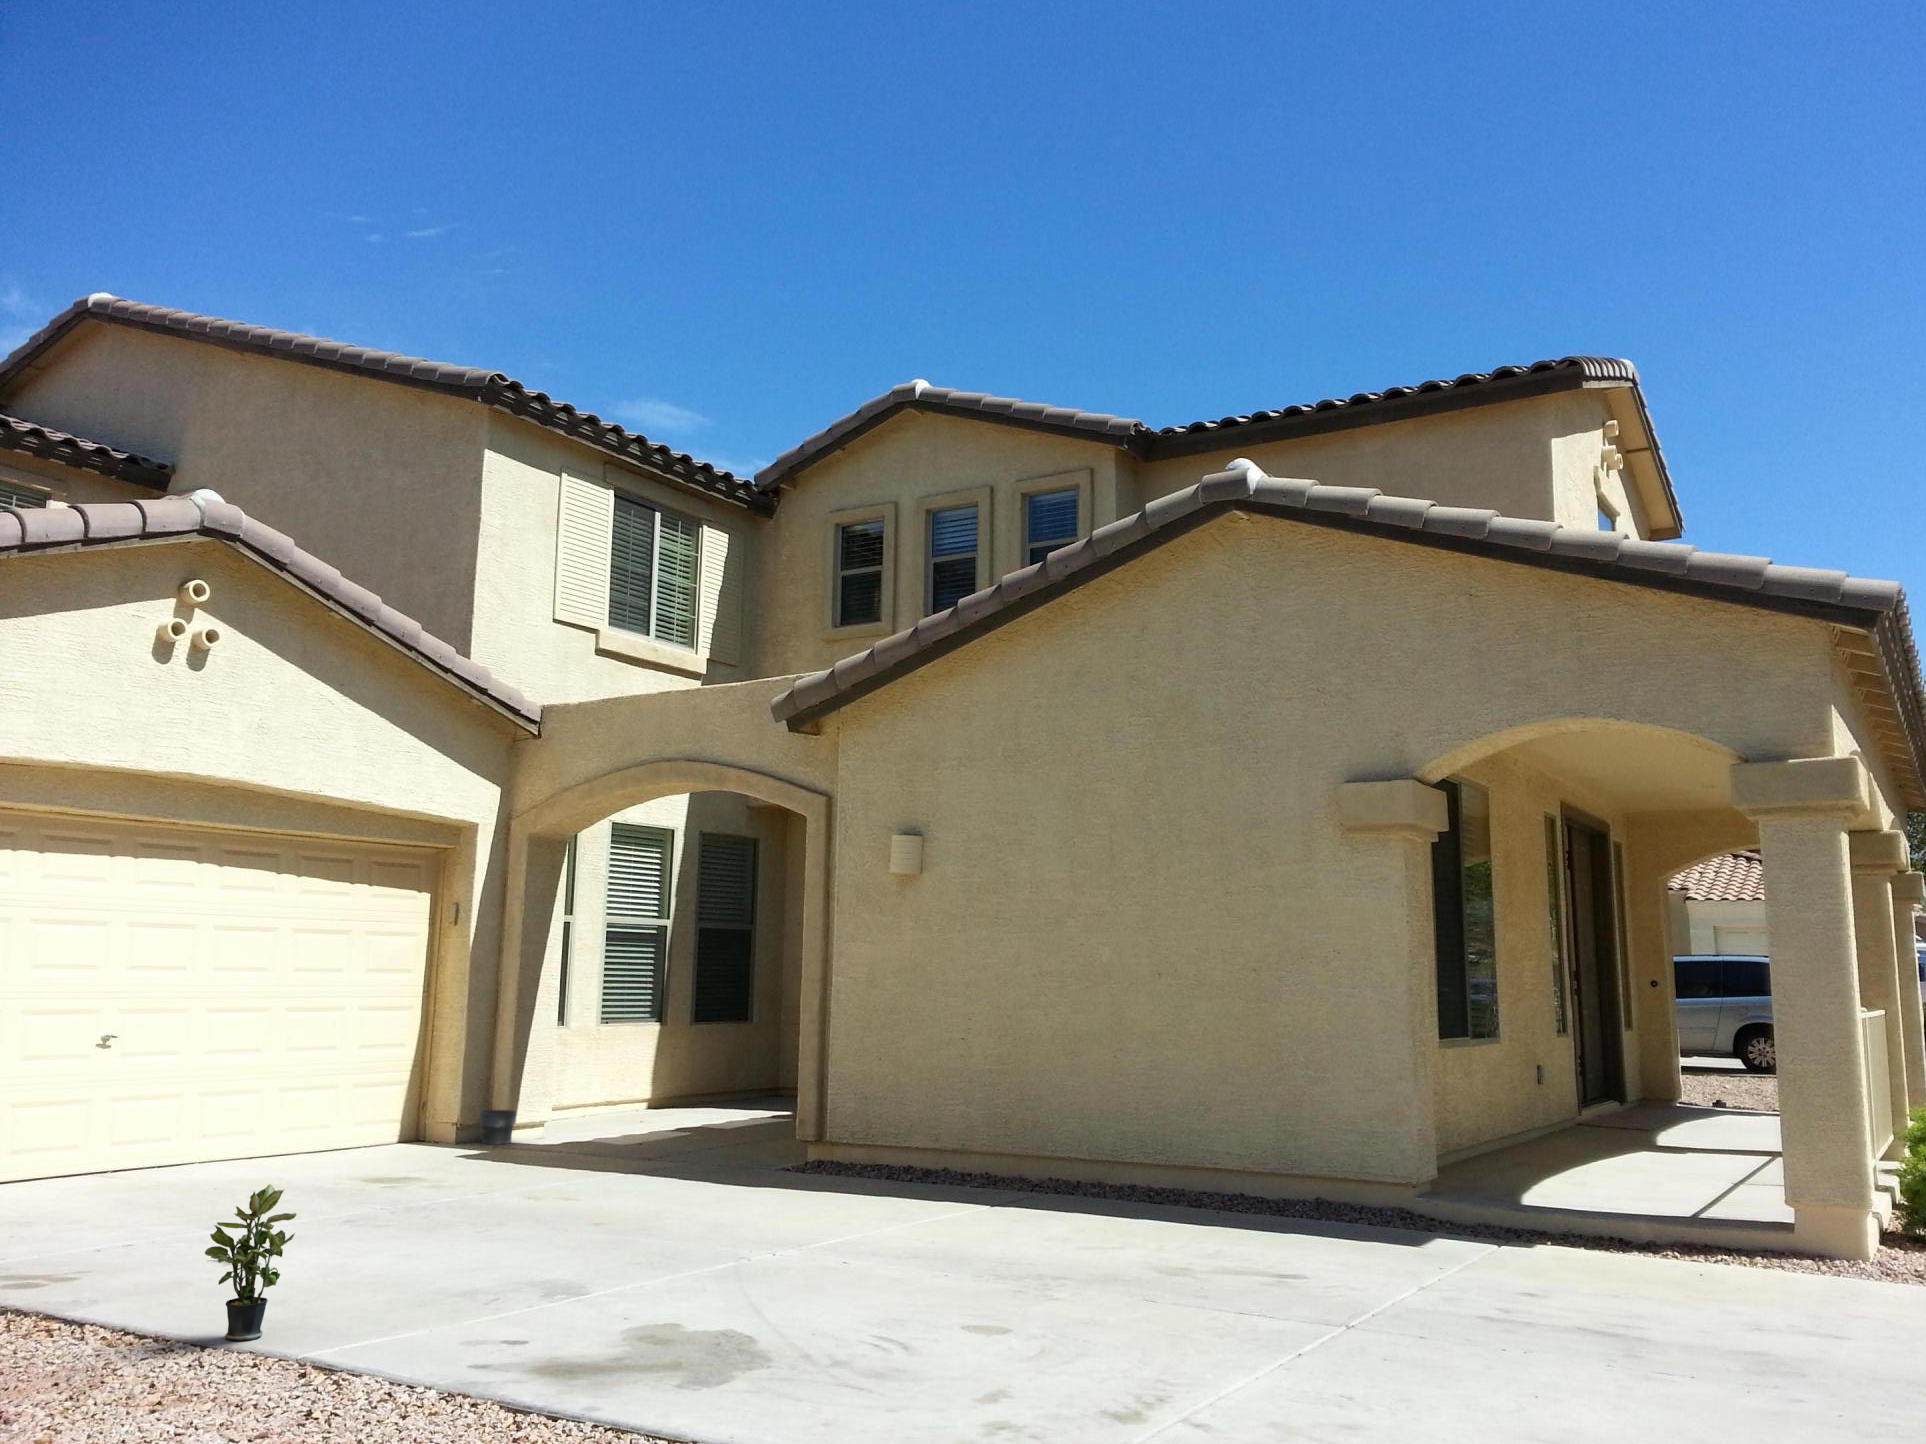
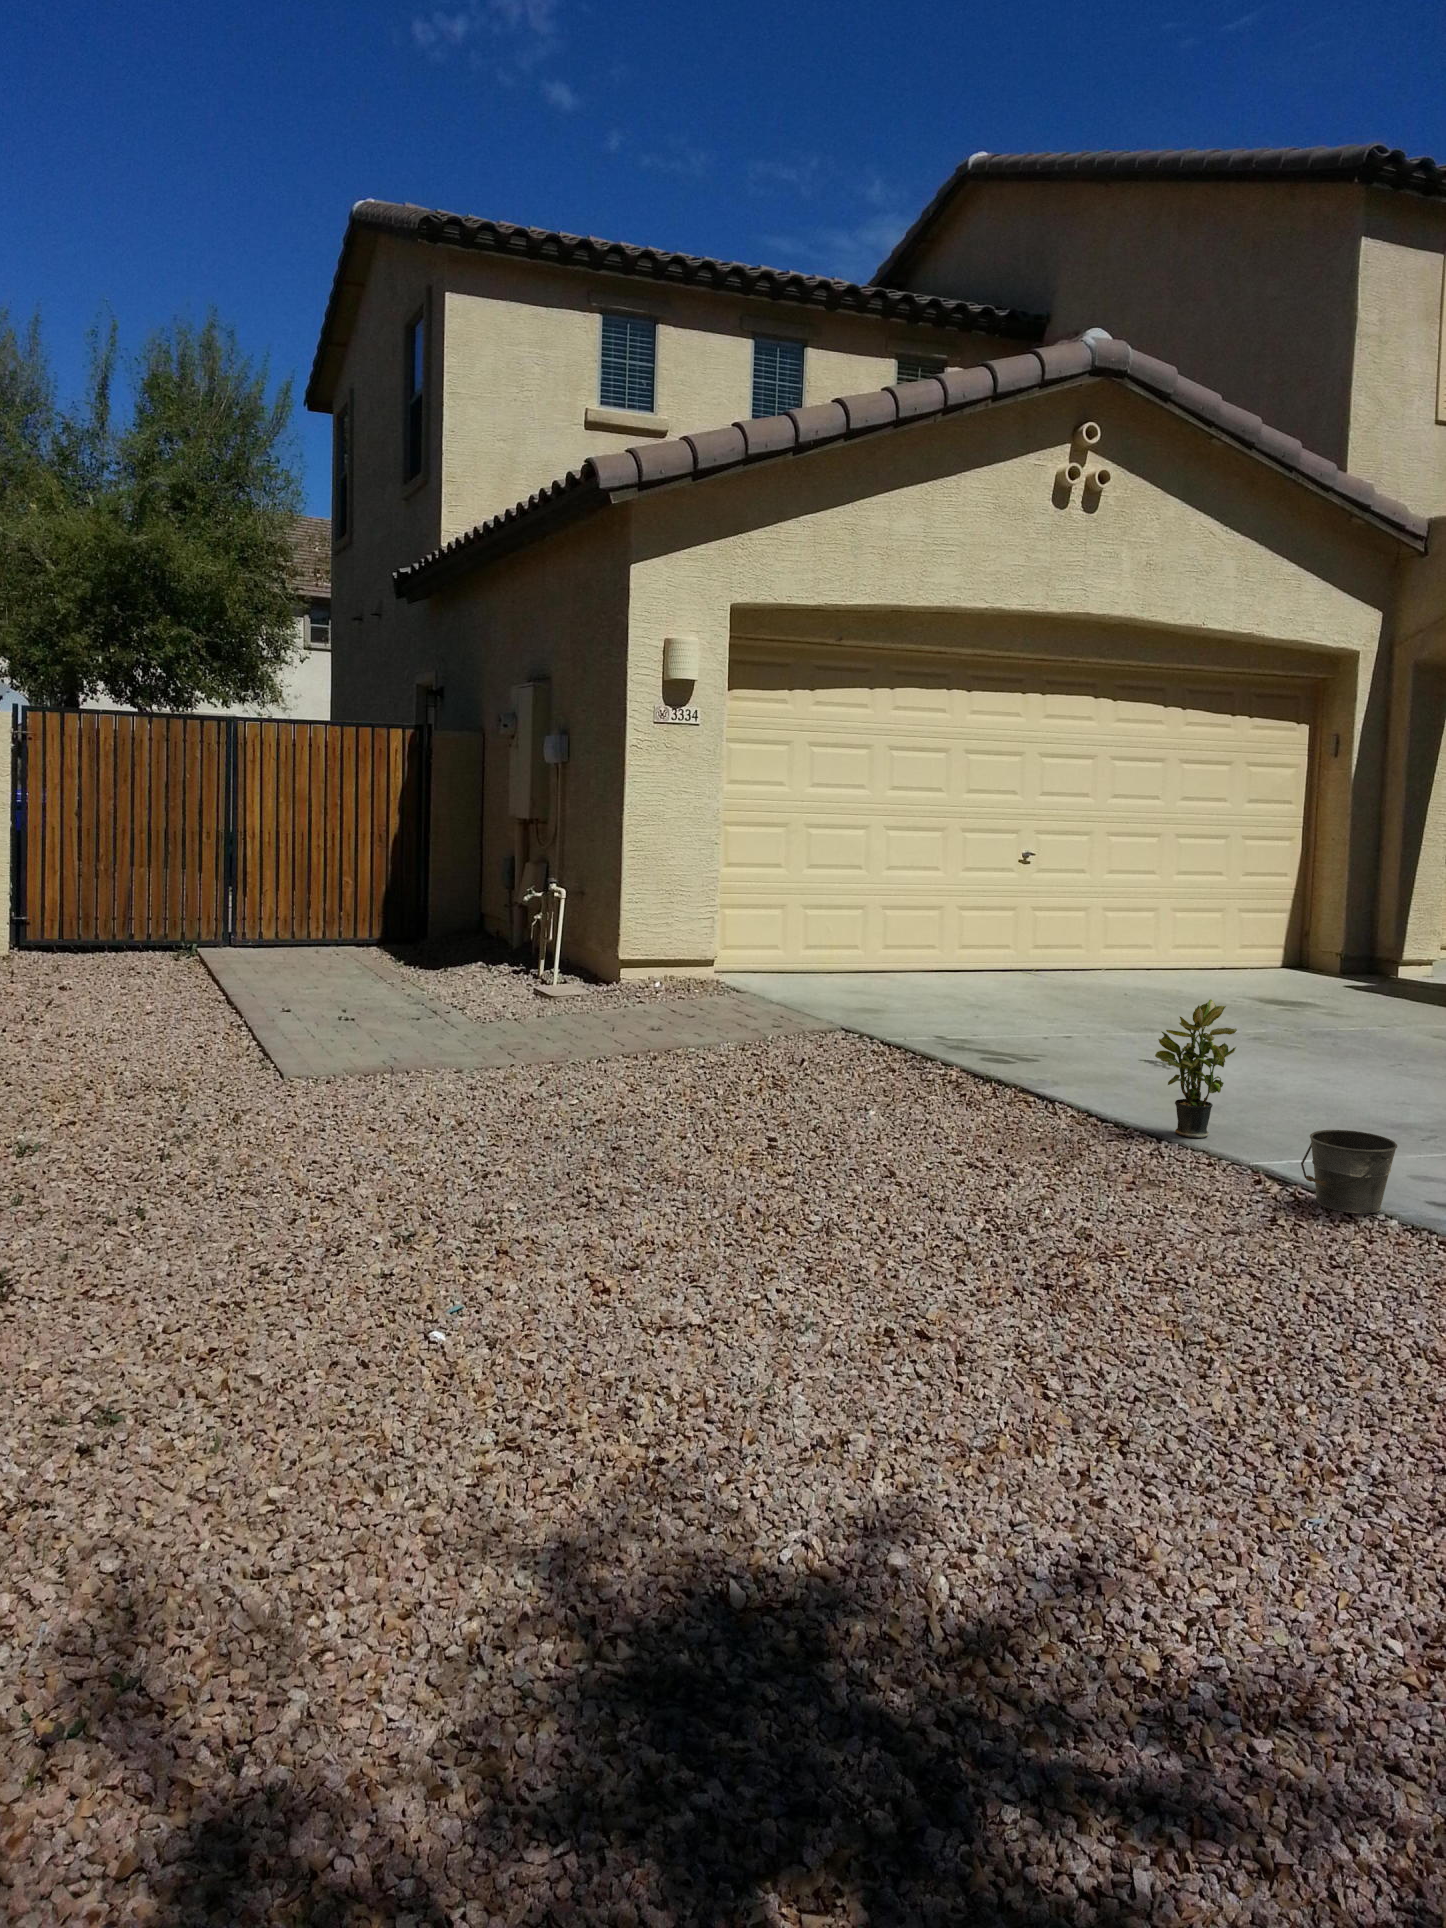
bucket: present [475,1110,516,1144] -> present [1301,1130,1397,1214]

